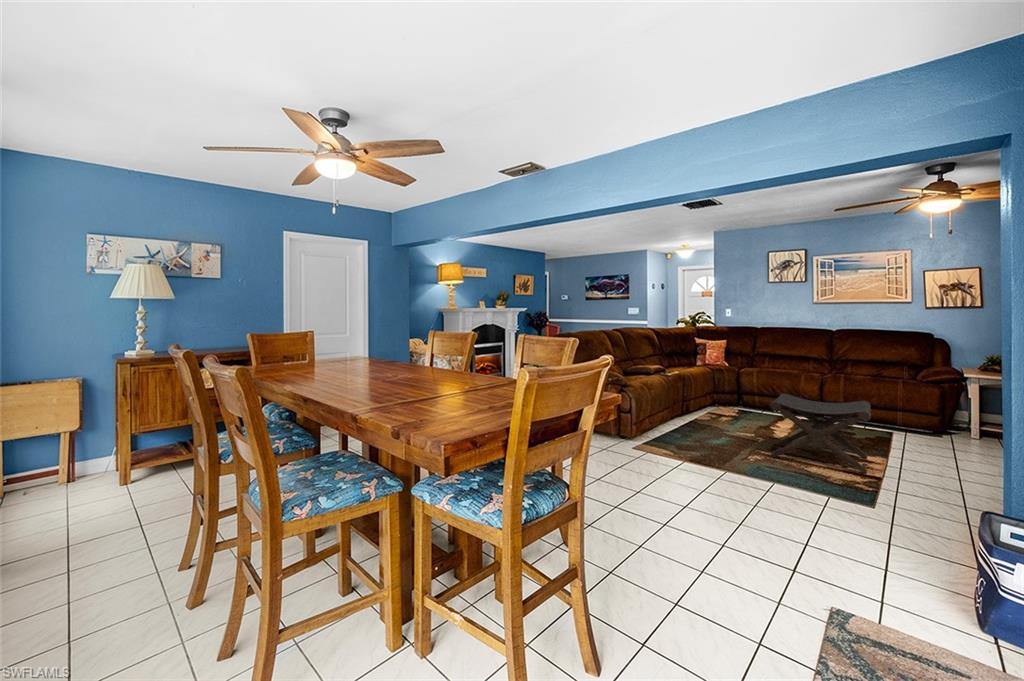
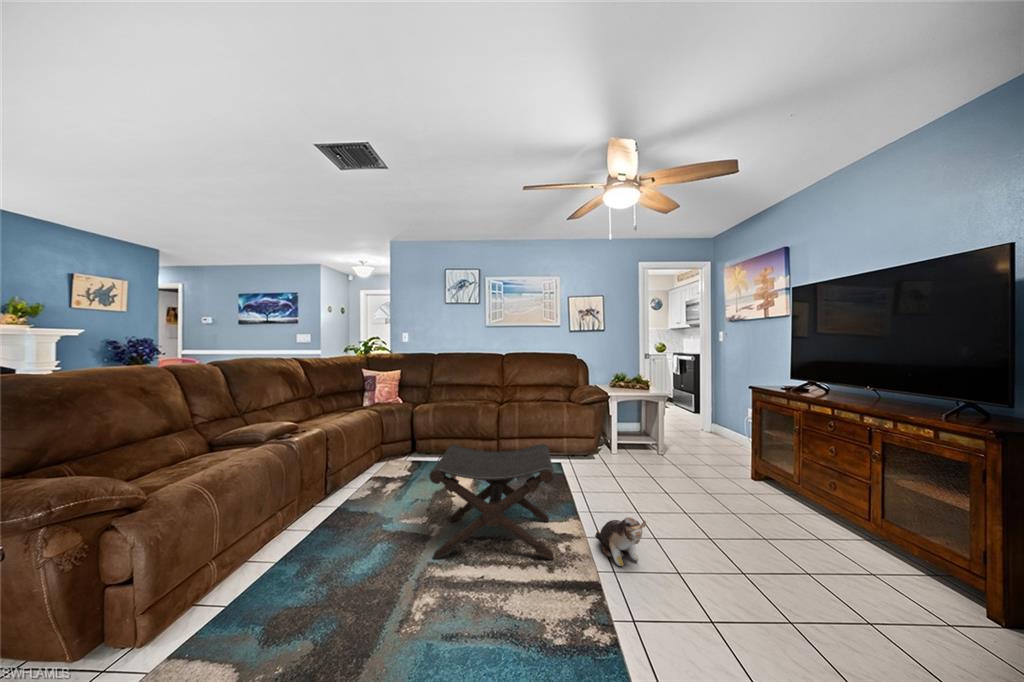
plush toy: none [911,454,954,488] -> present [596,517,646,566]

